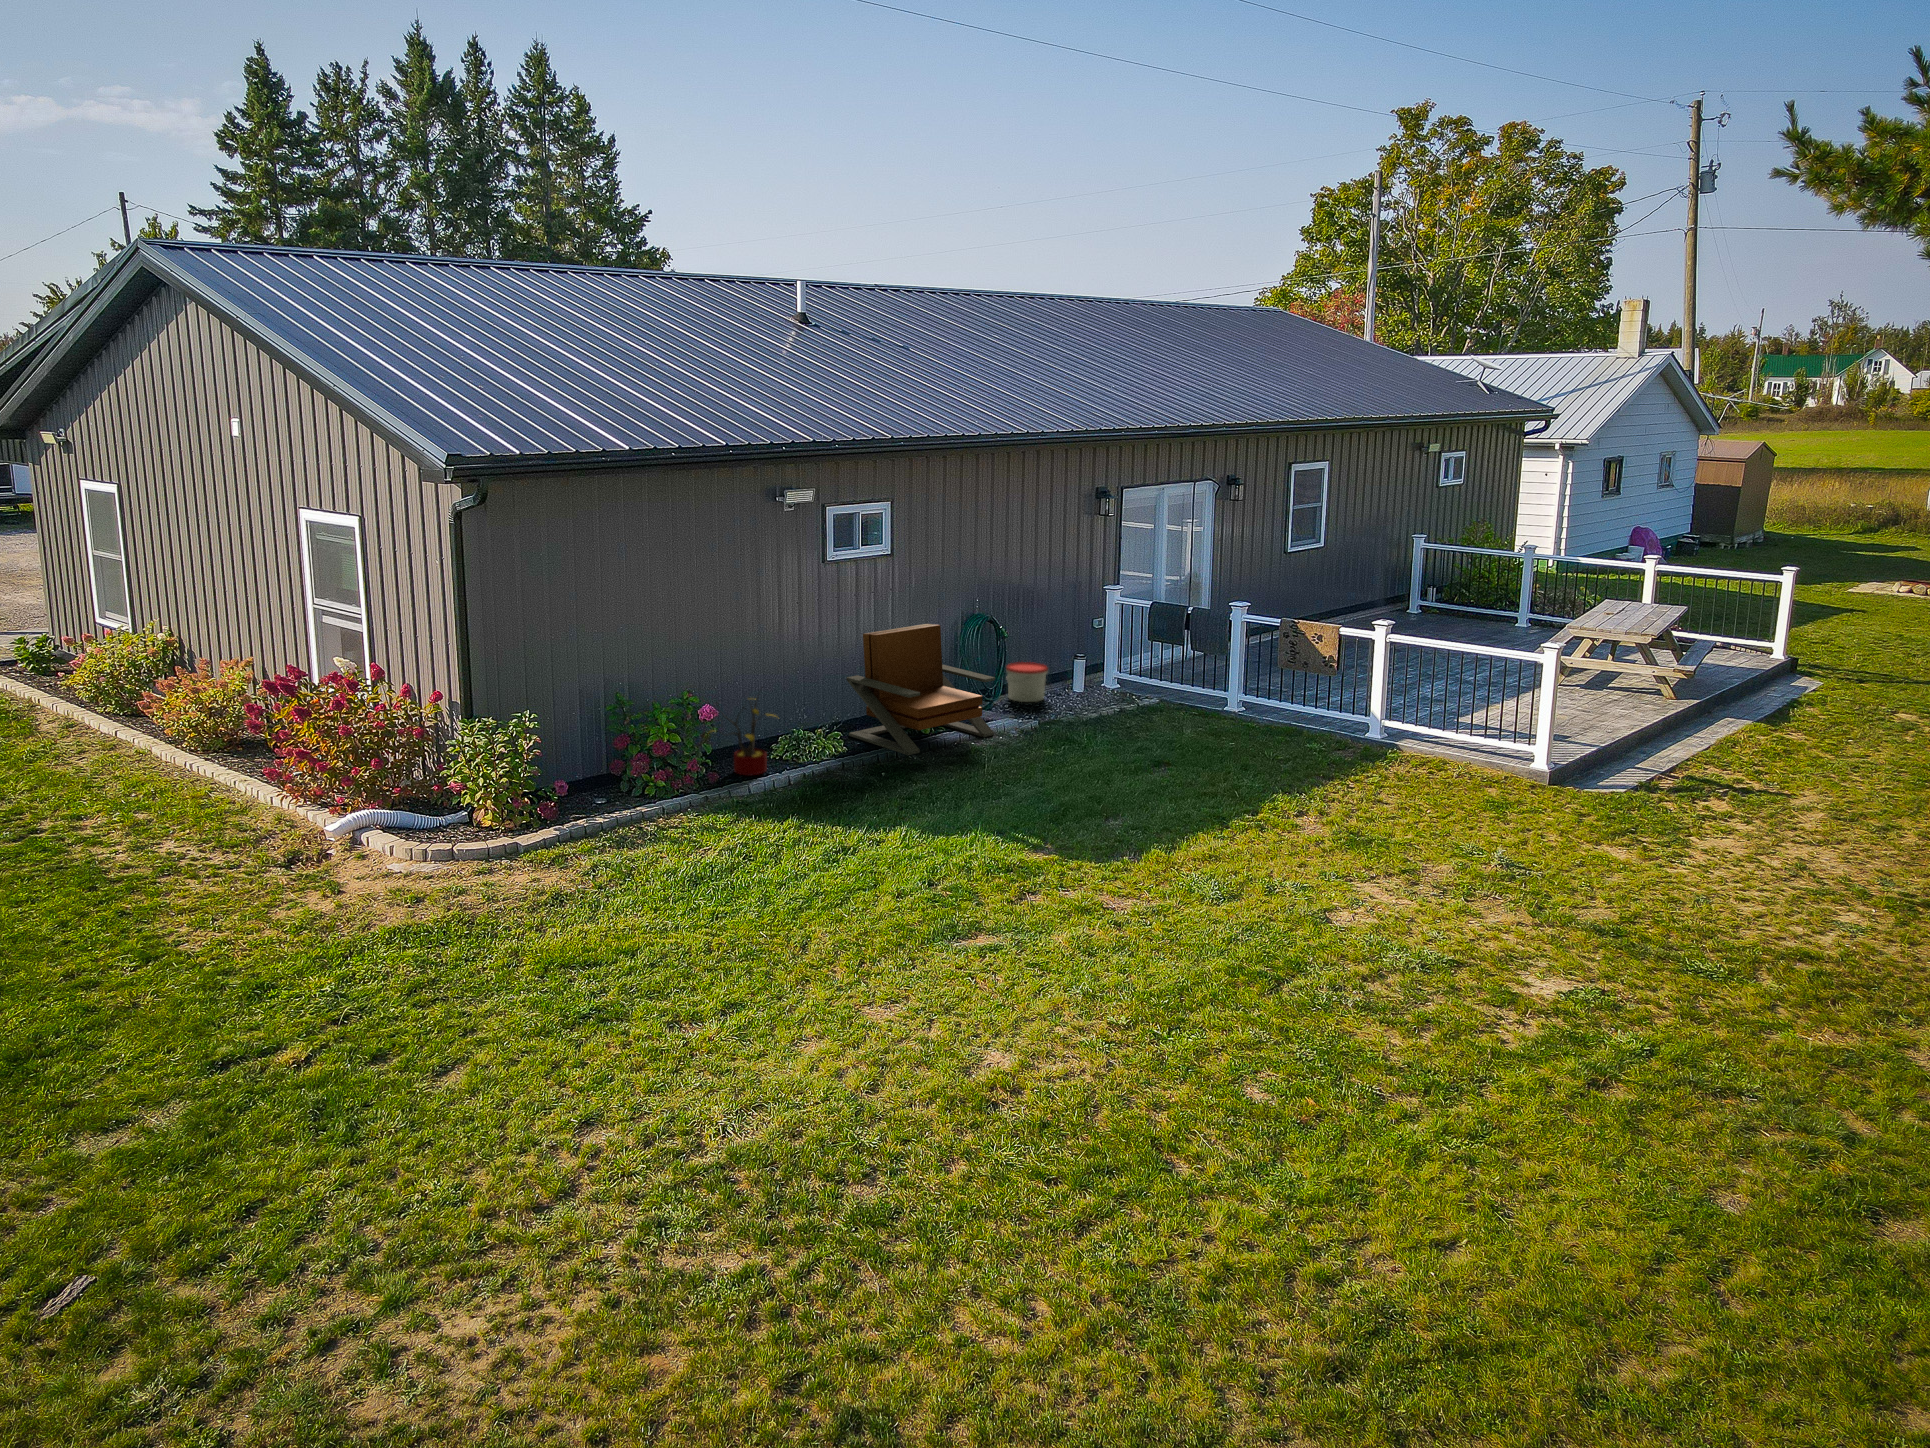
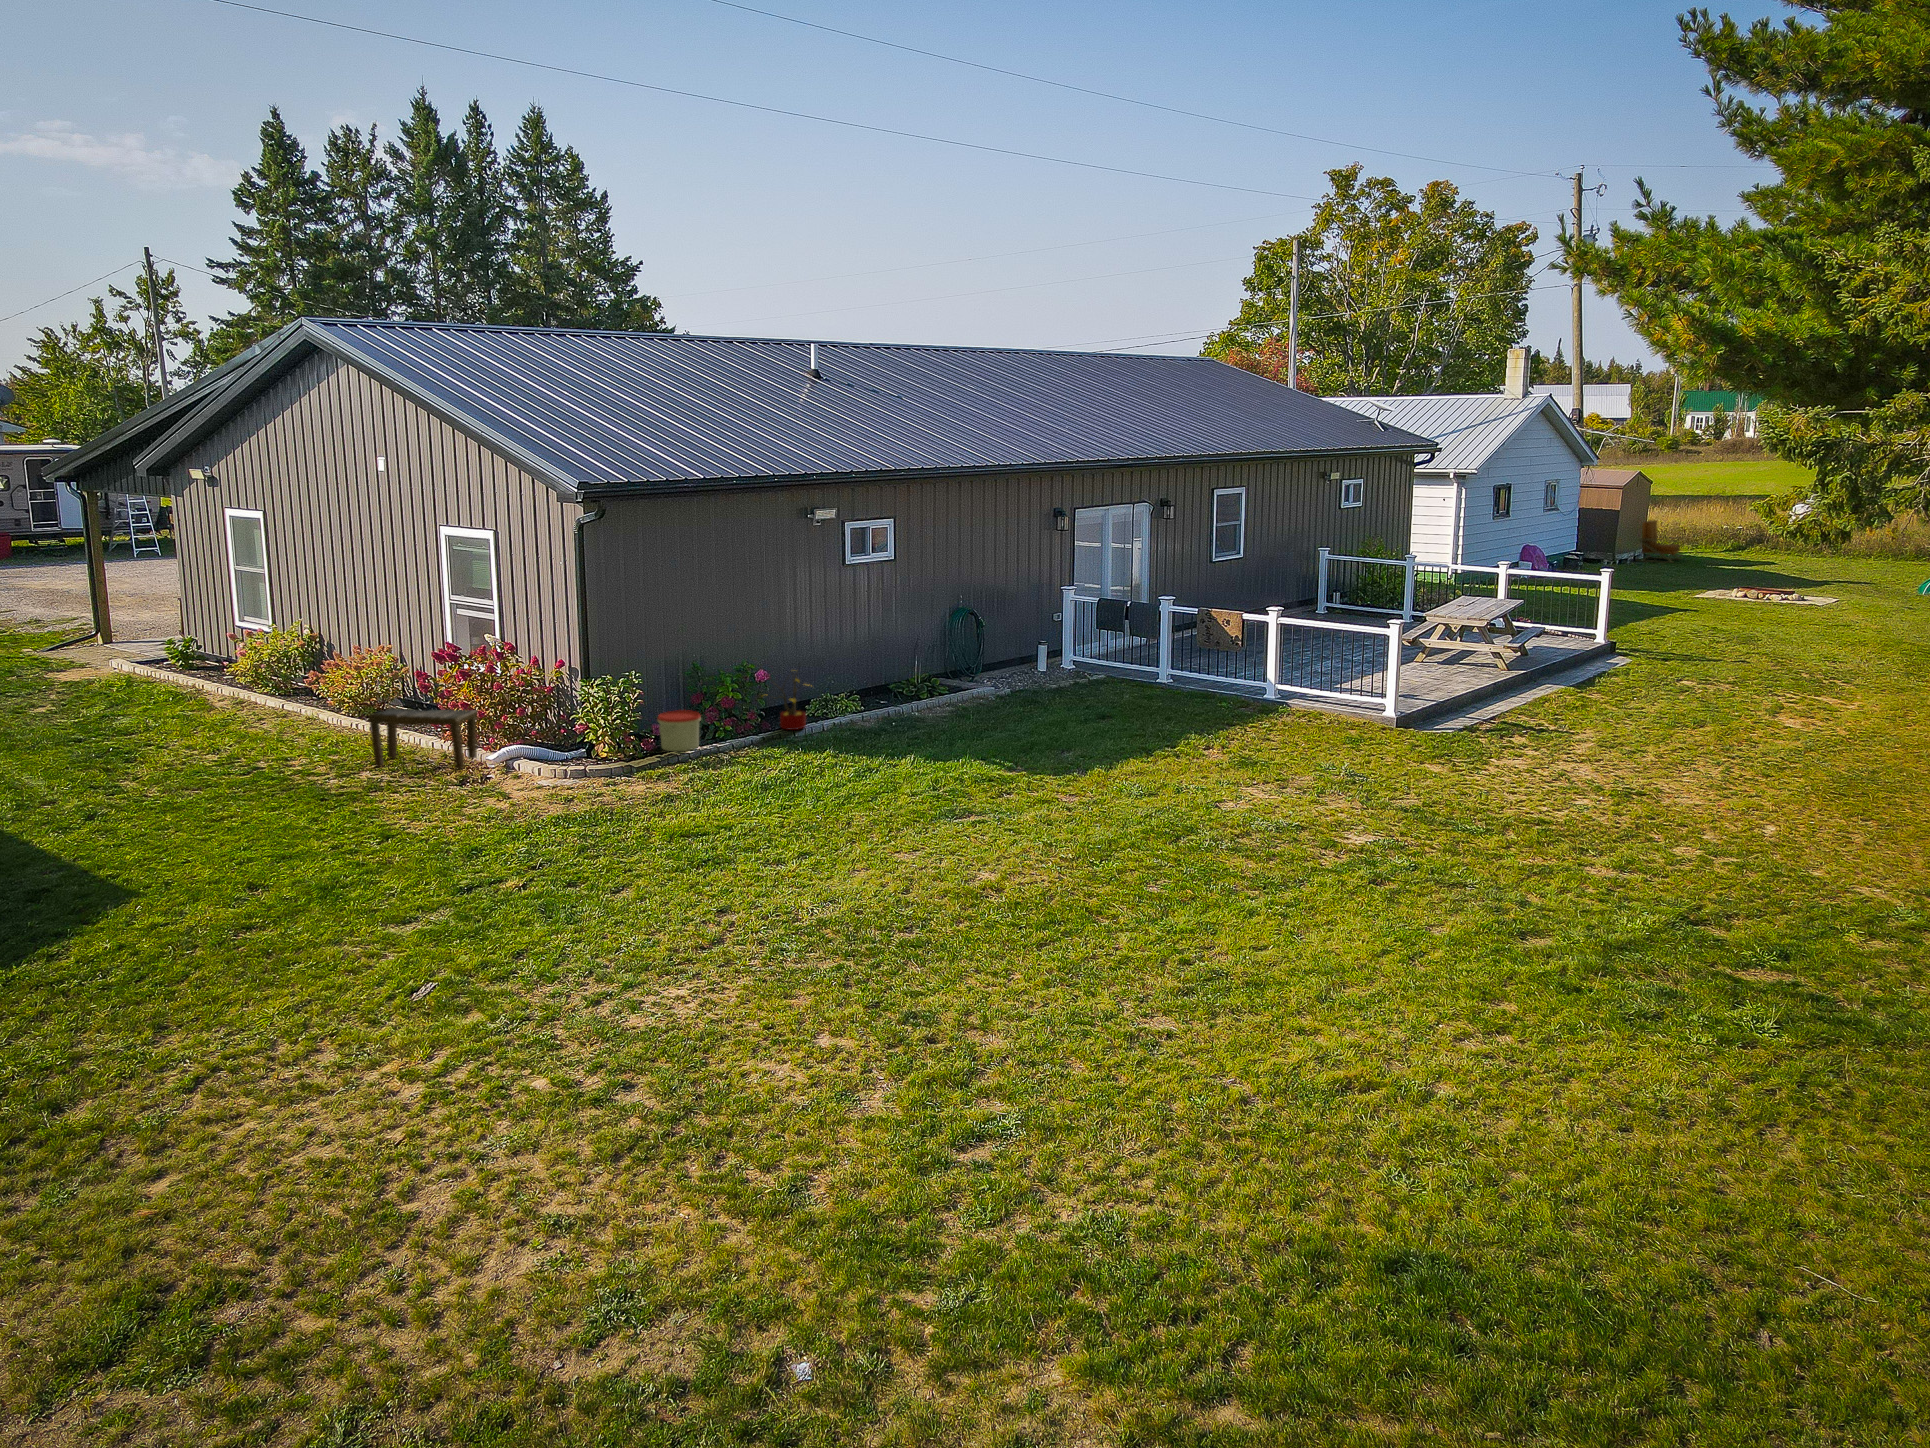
lounge chair: present [846,624,995,755] -> present [1639,520,1680,563]
bucket: present [1006,662,1048,702] -> present [658,710,701,751]
bench: none [178,748,327,835] -> present [368,709,478,770]

